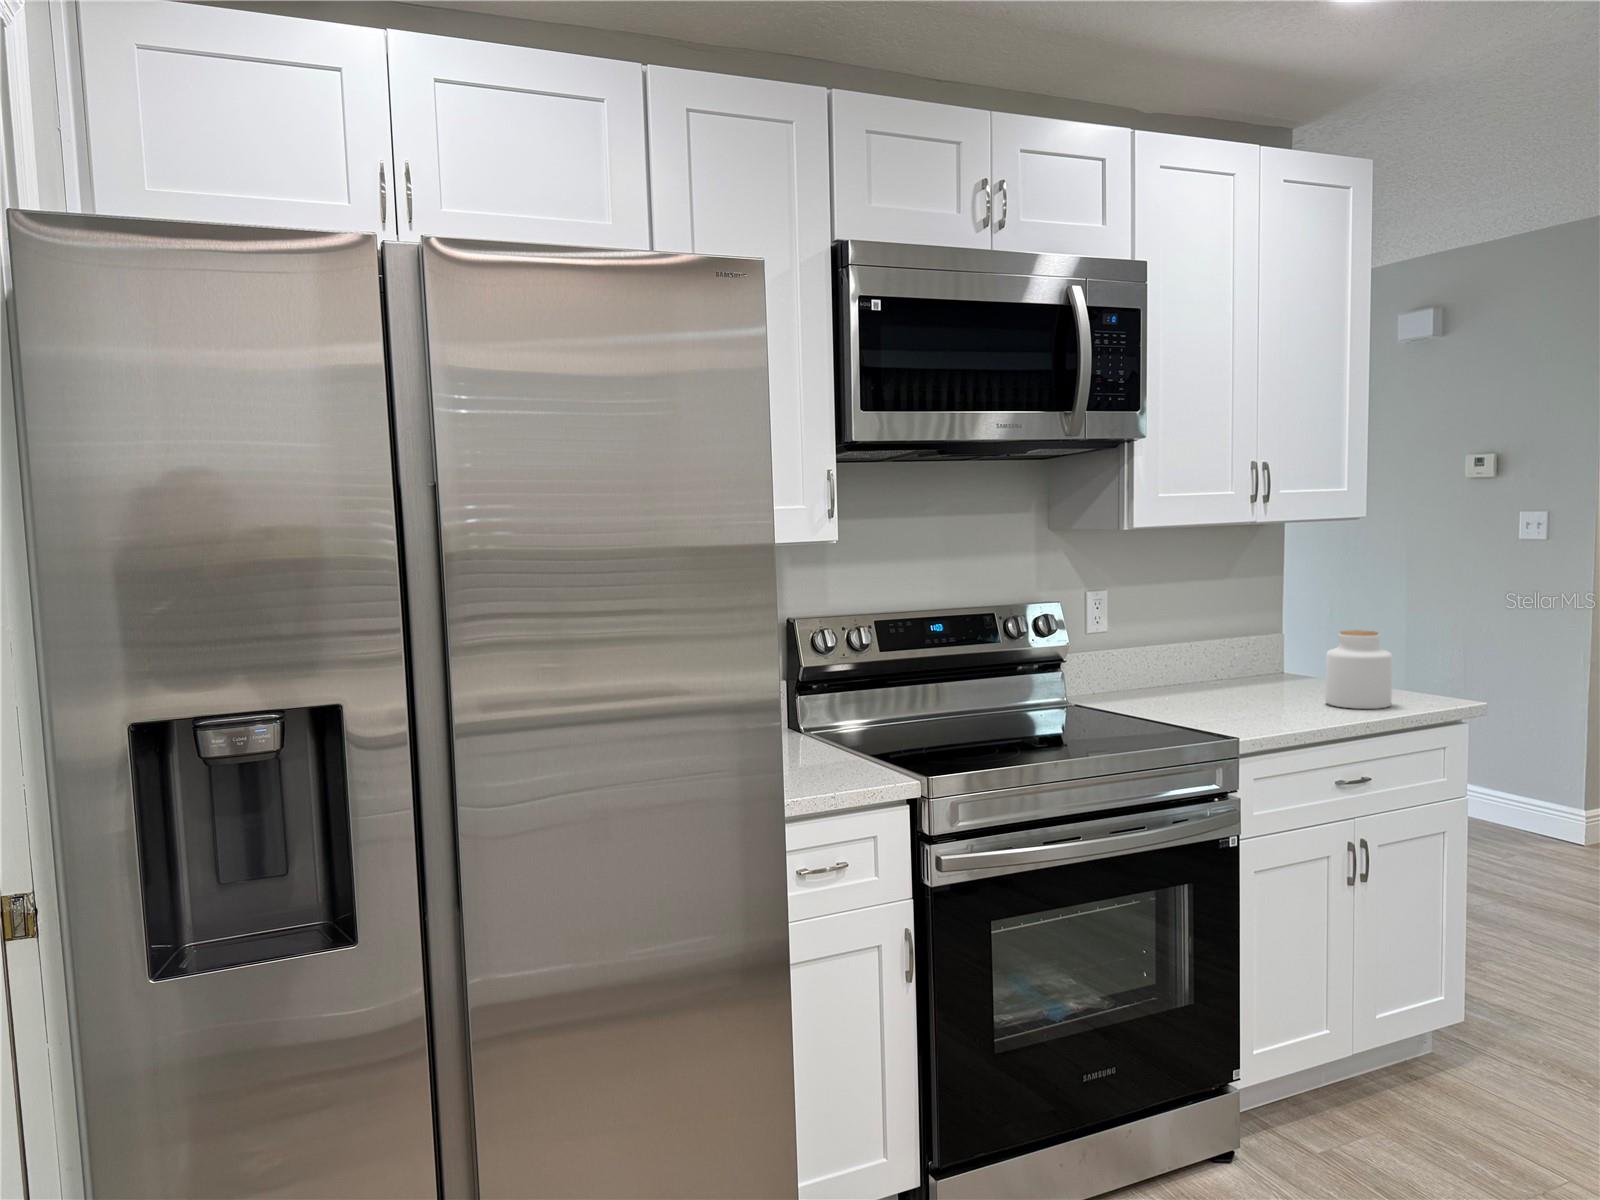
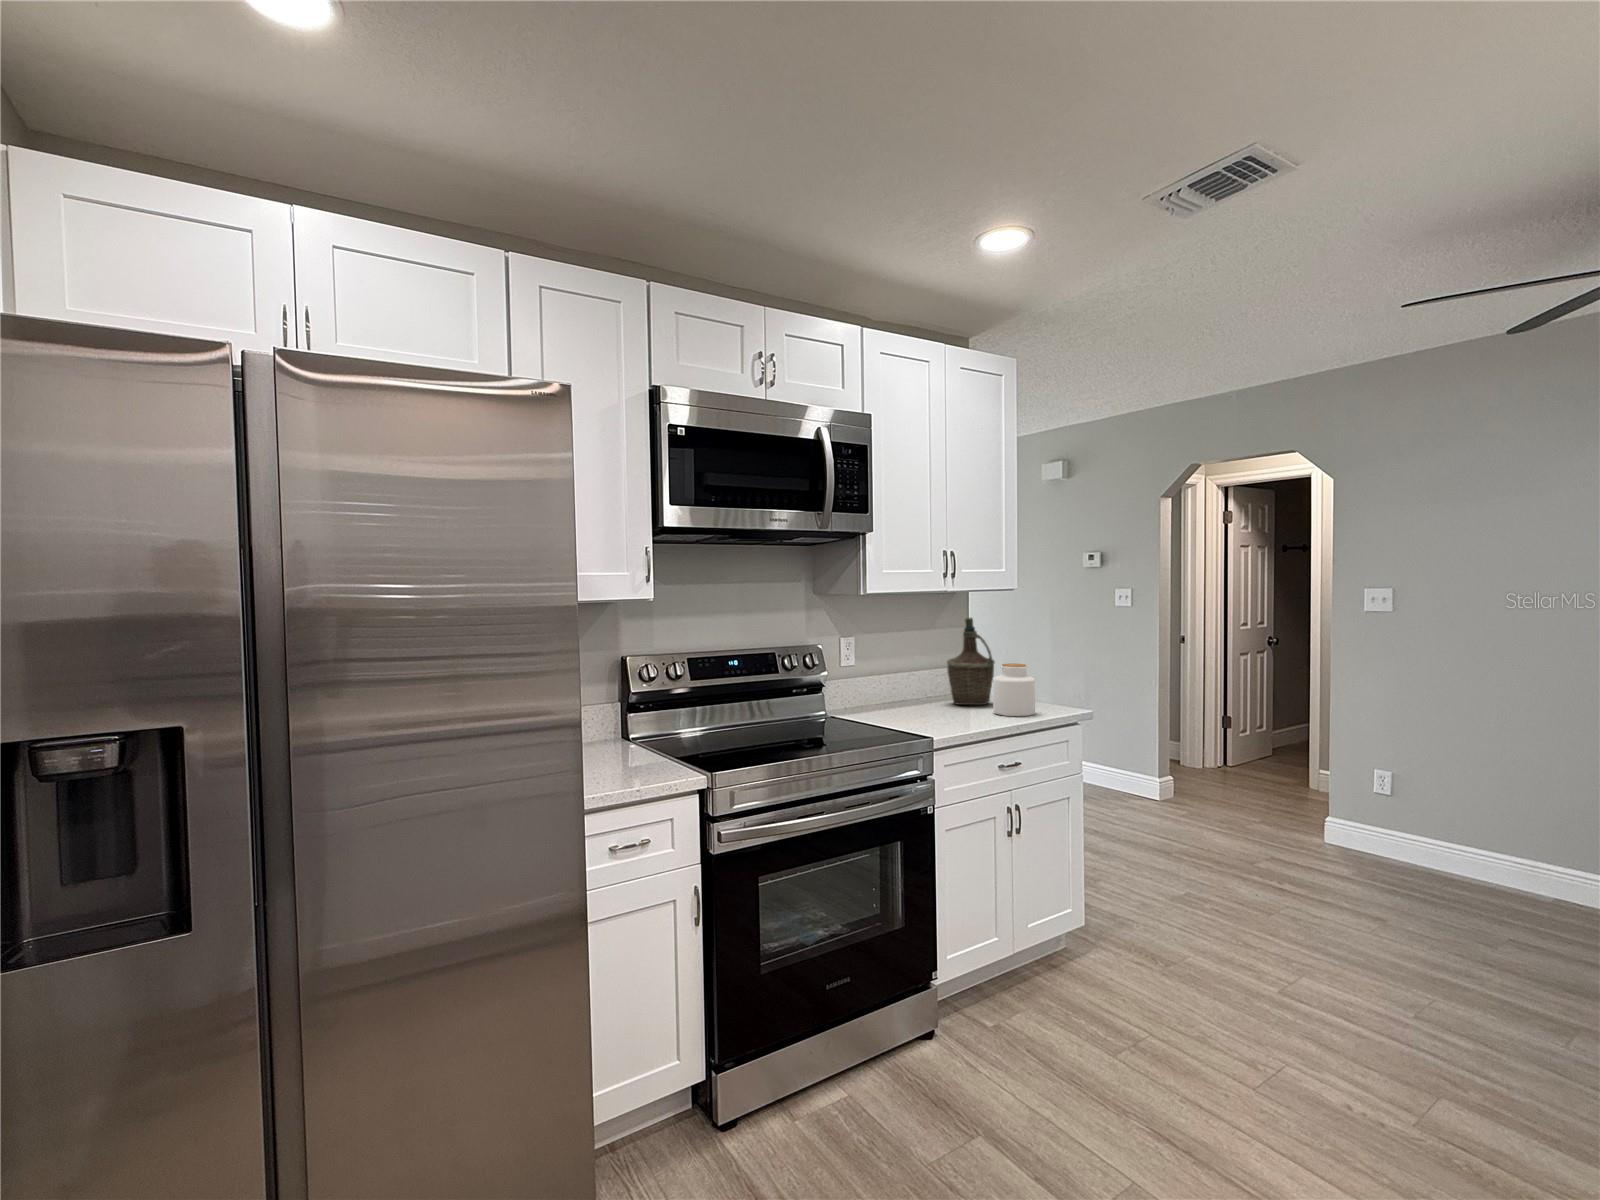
bottle: none [1252,561,1328,692] -> present [947,618,995,705]

